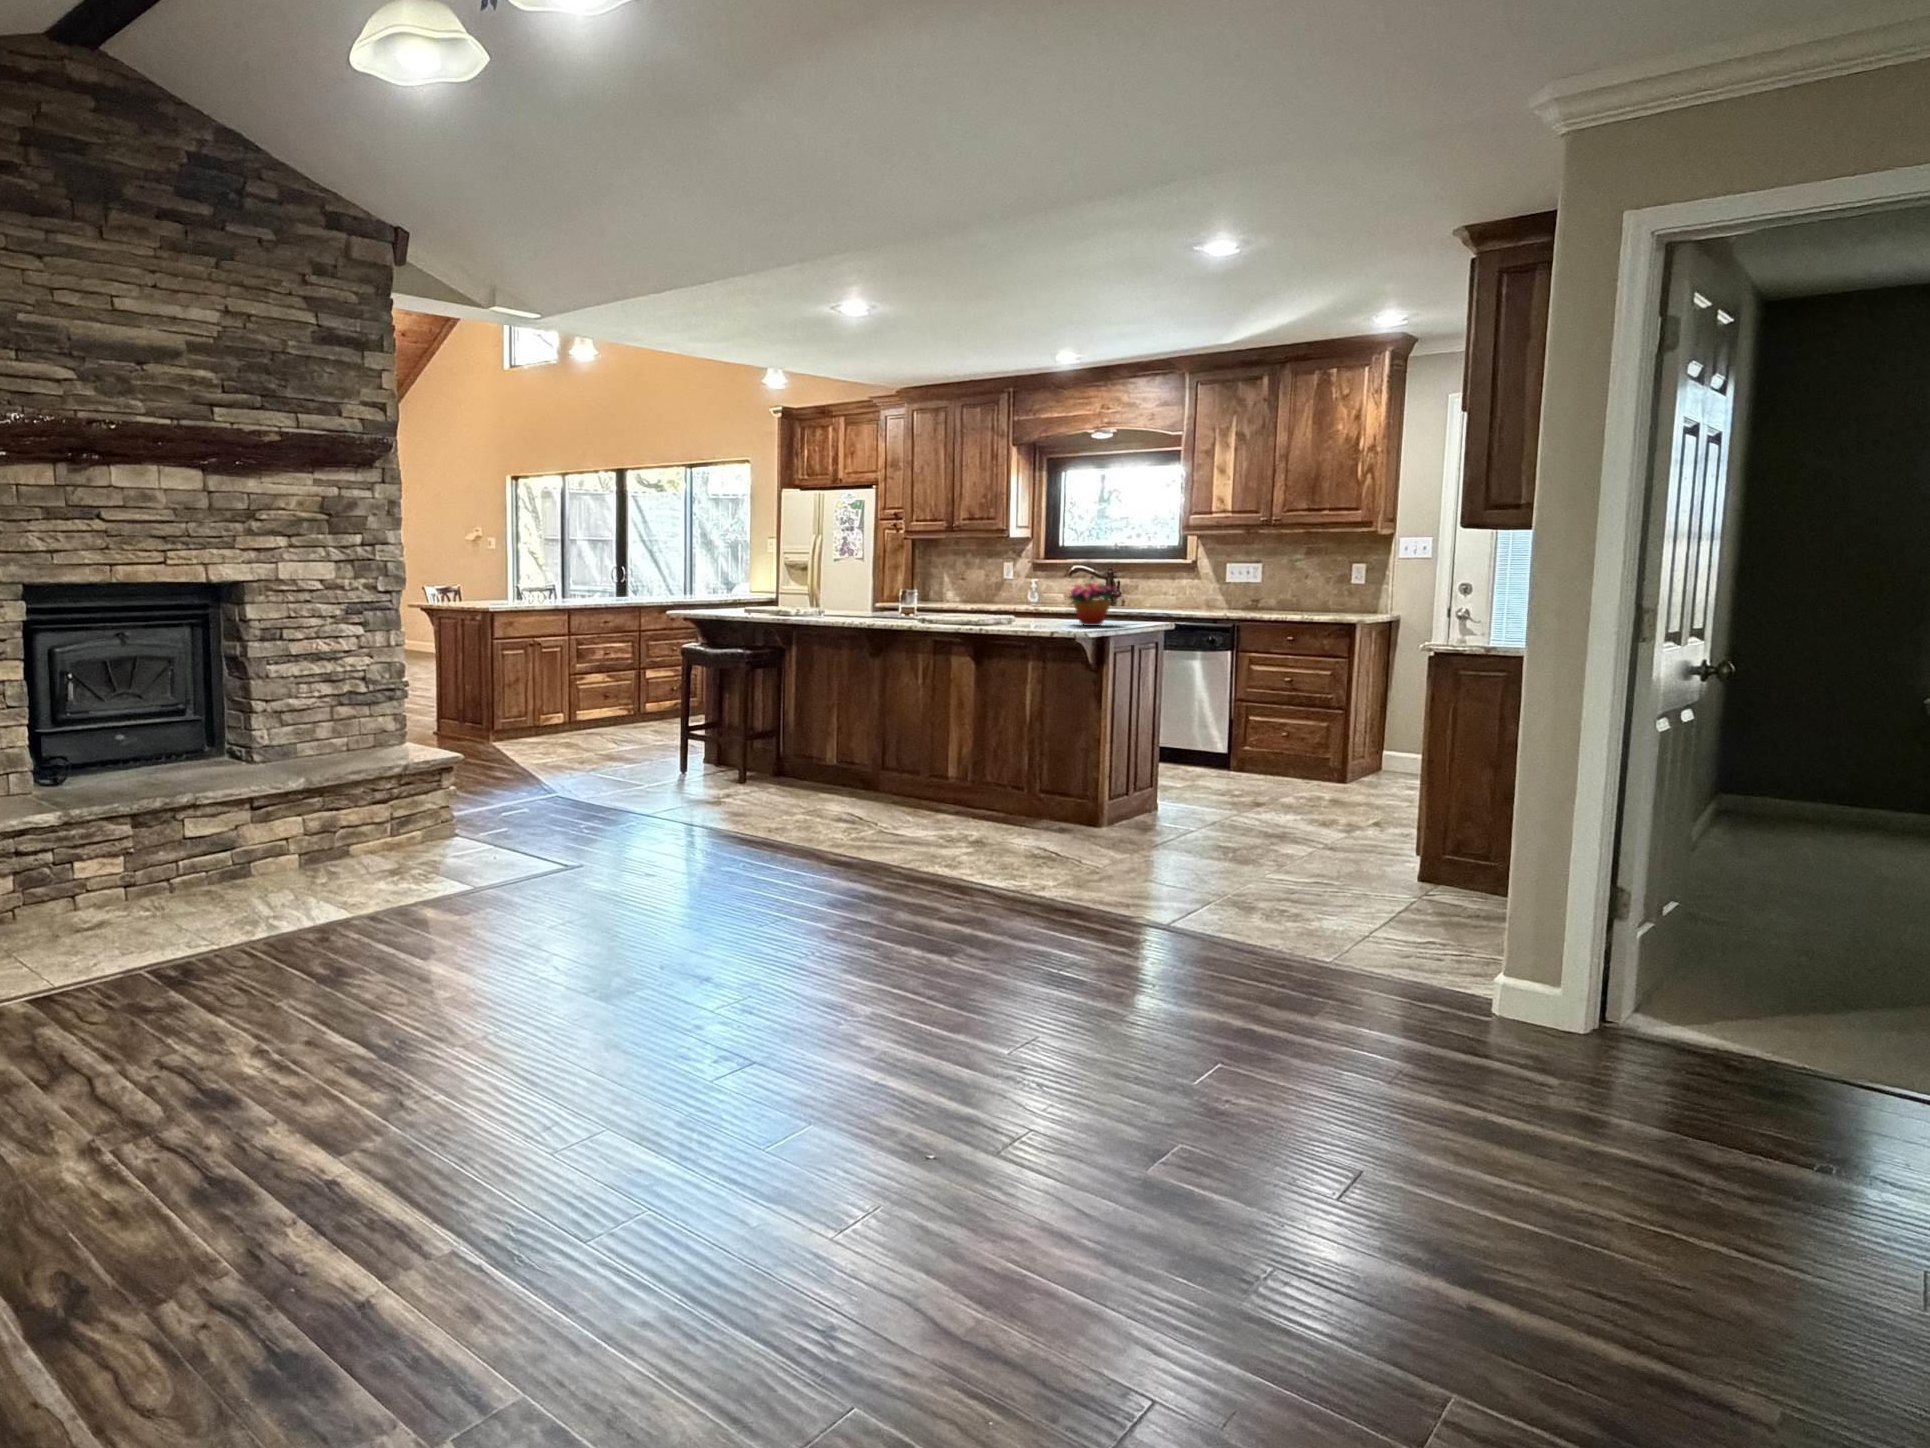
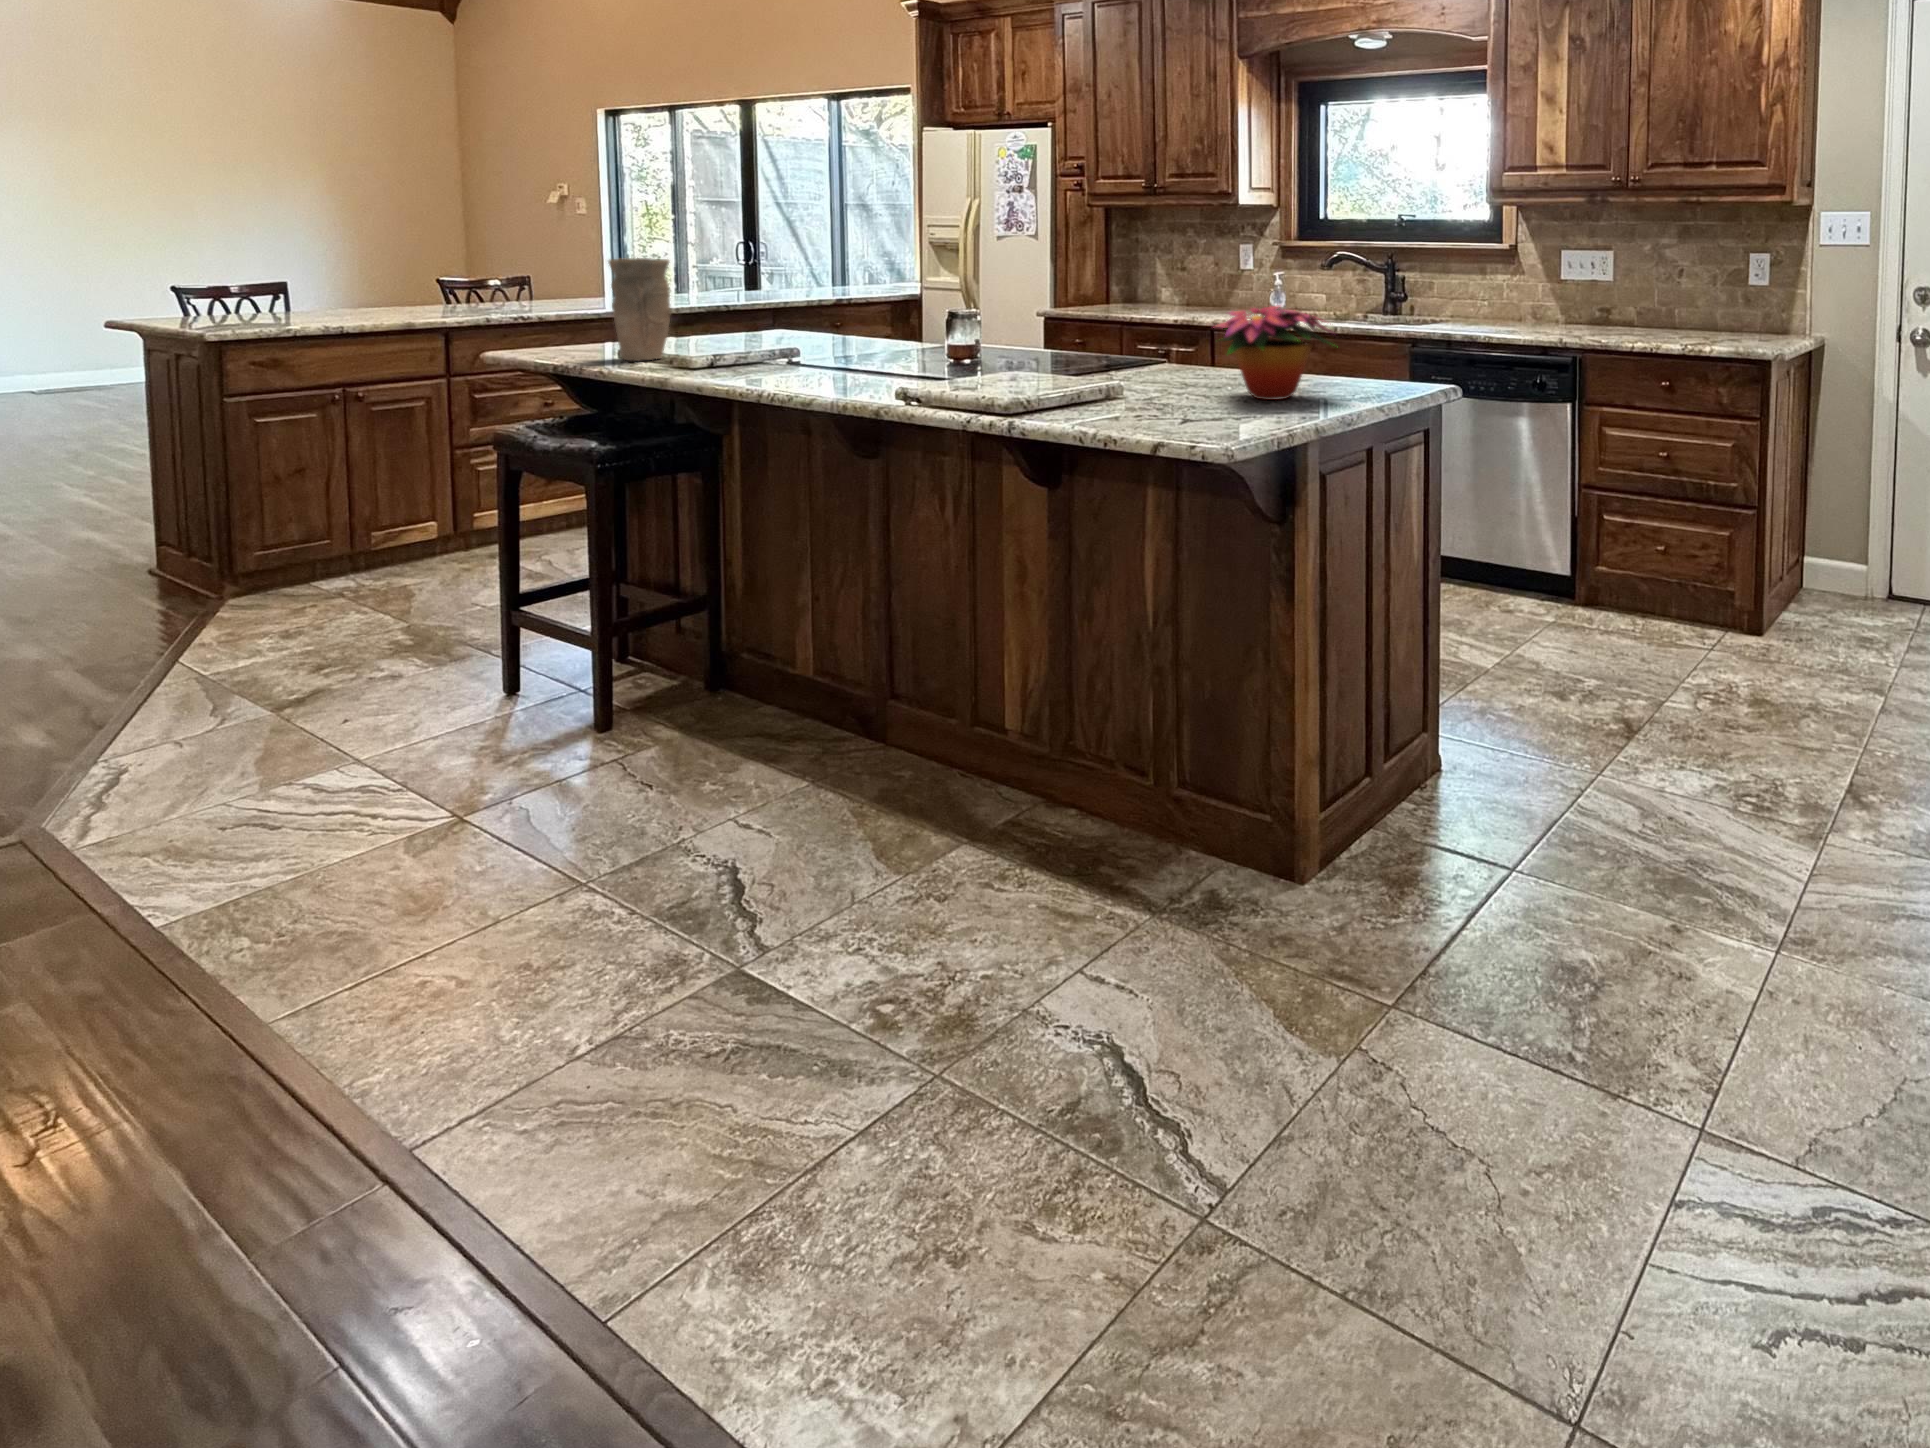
vase: none [731,566,758,616] -> present [608,258,670,361]

